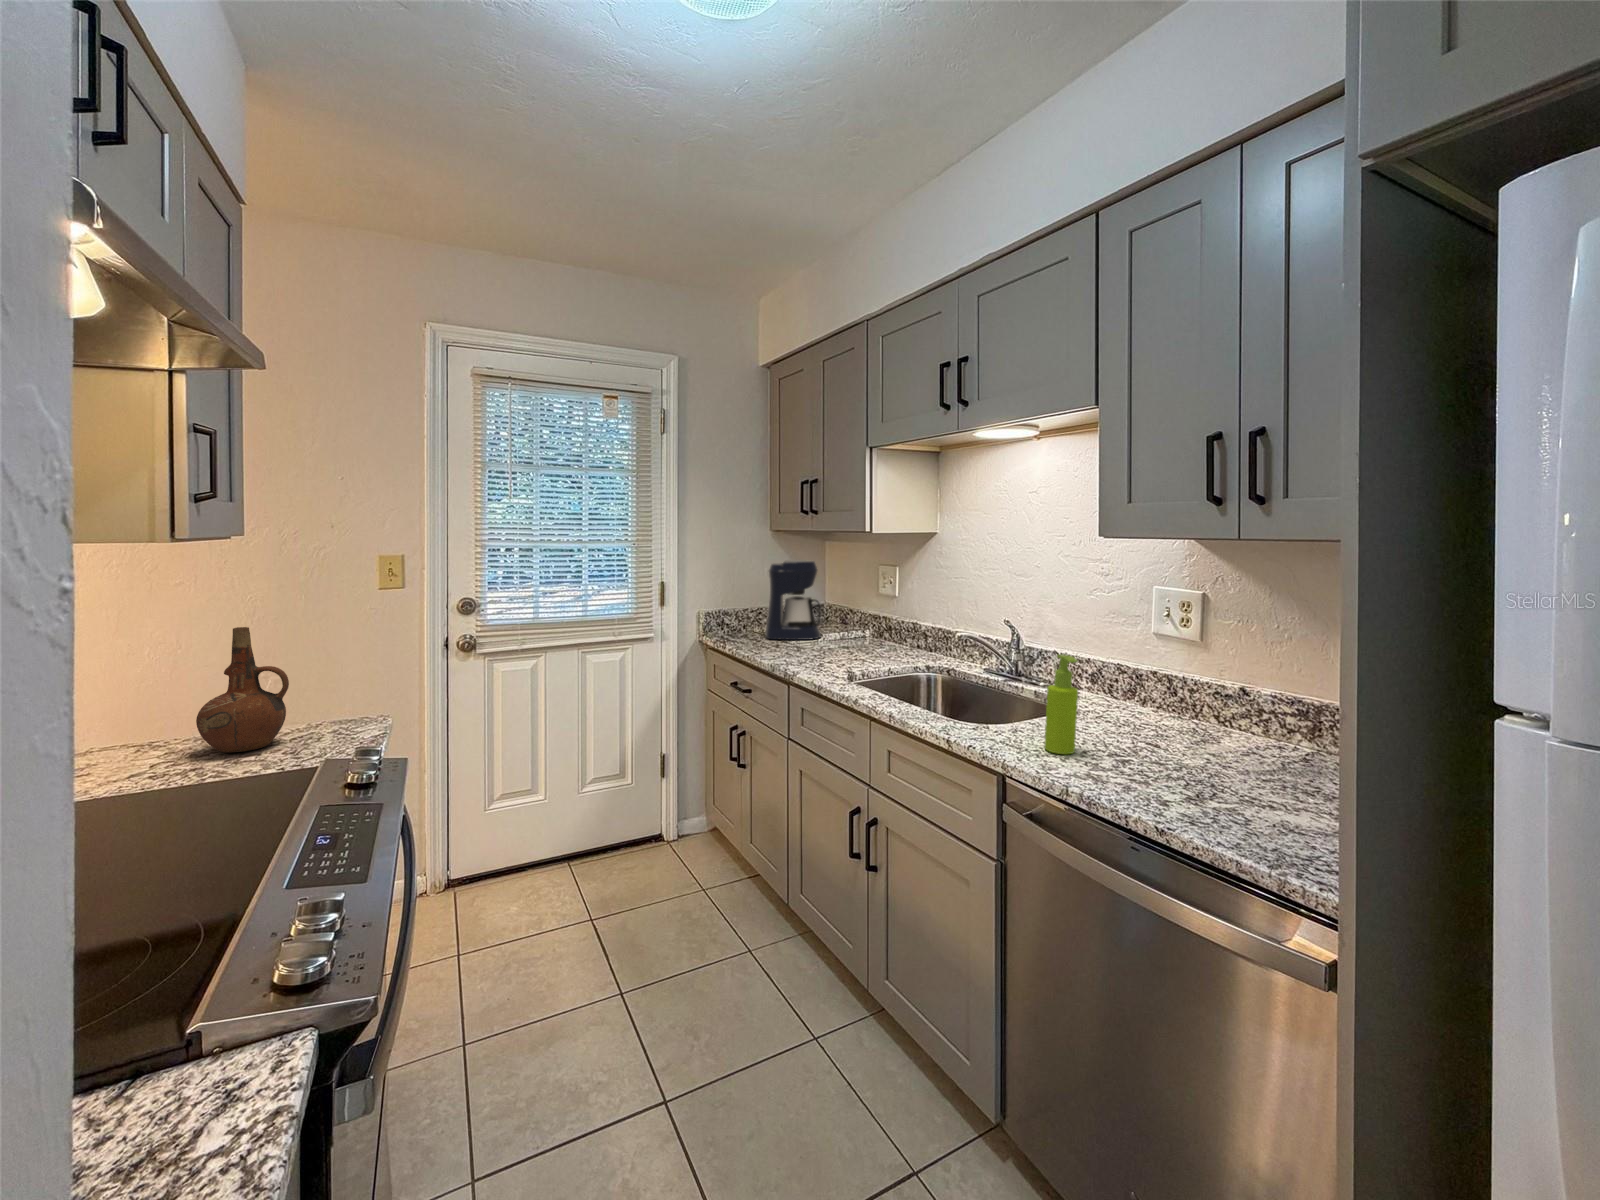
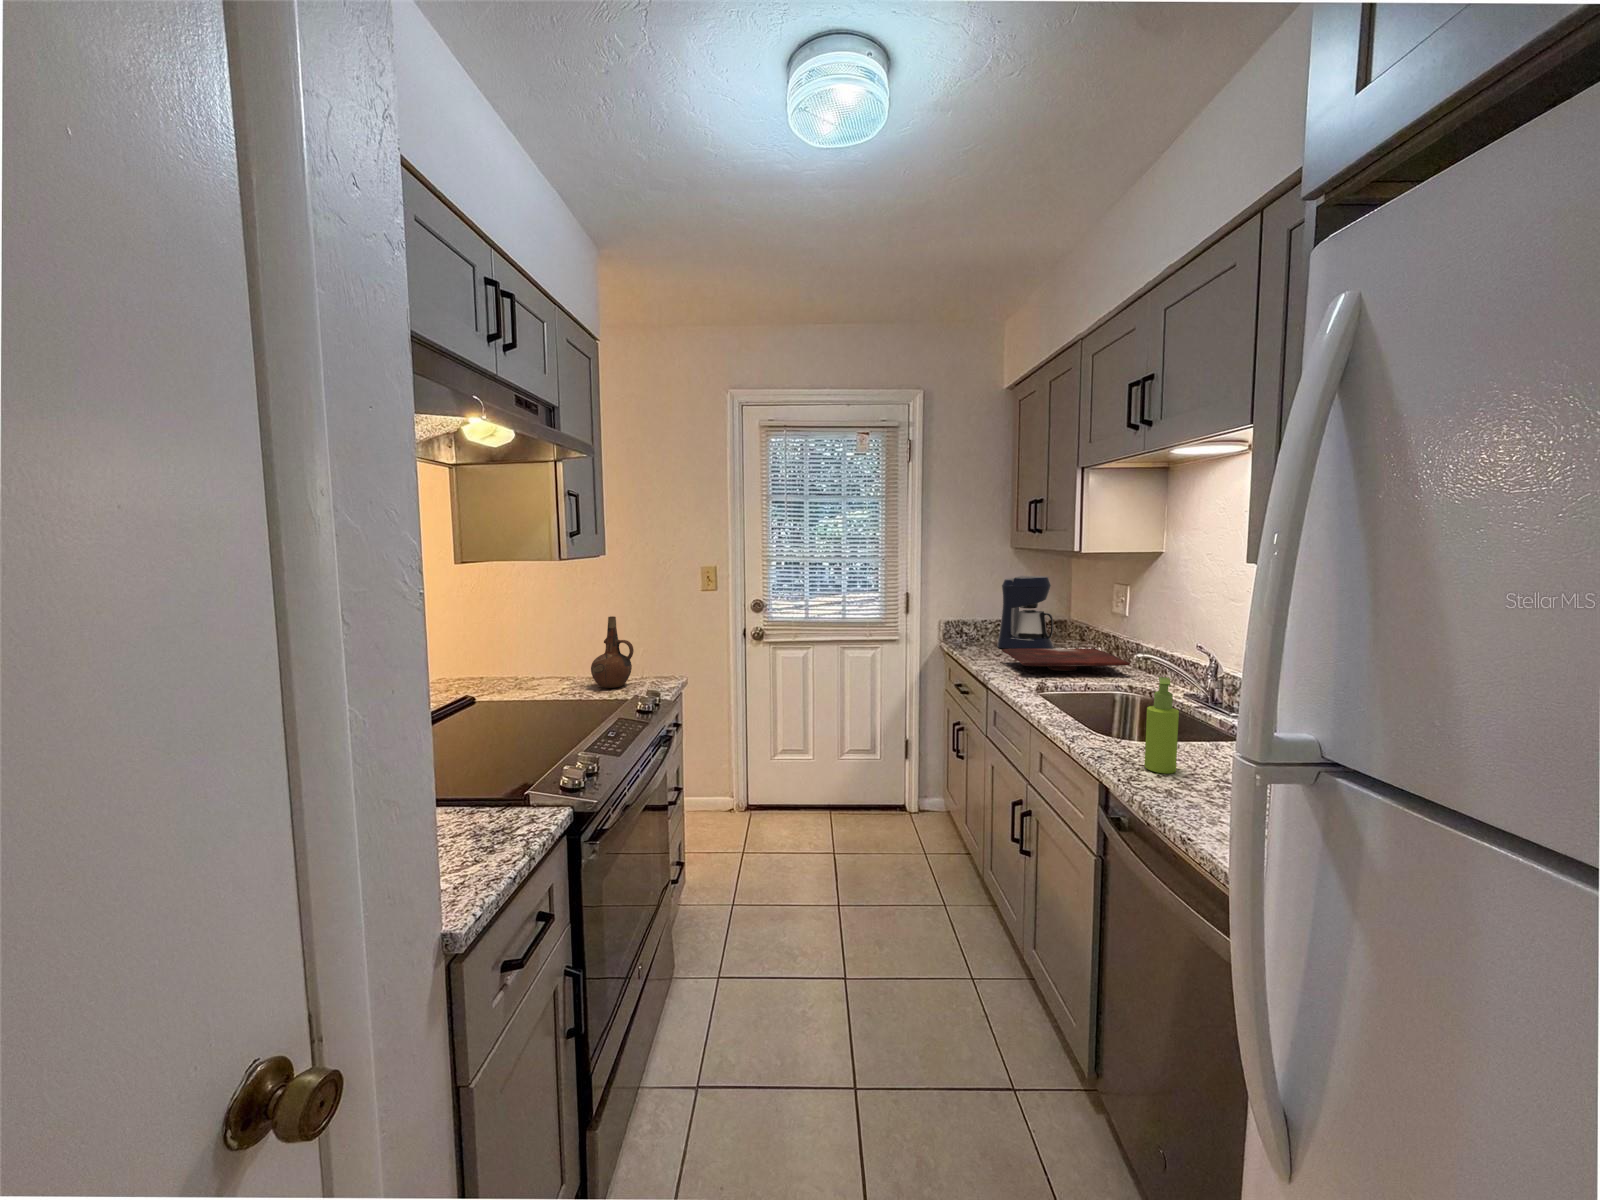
cutting board: none [789,633,918,658] -> present [1002,649,1130,671]

